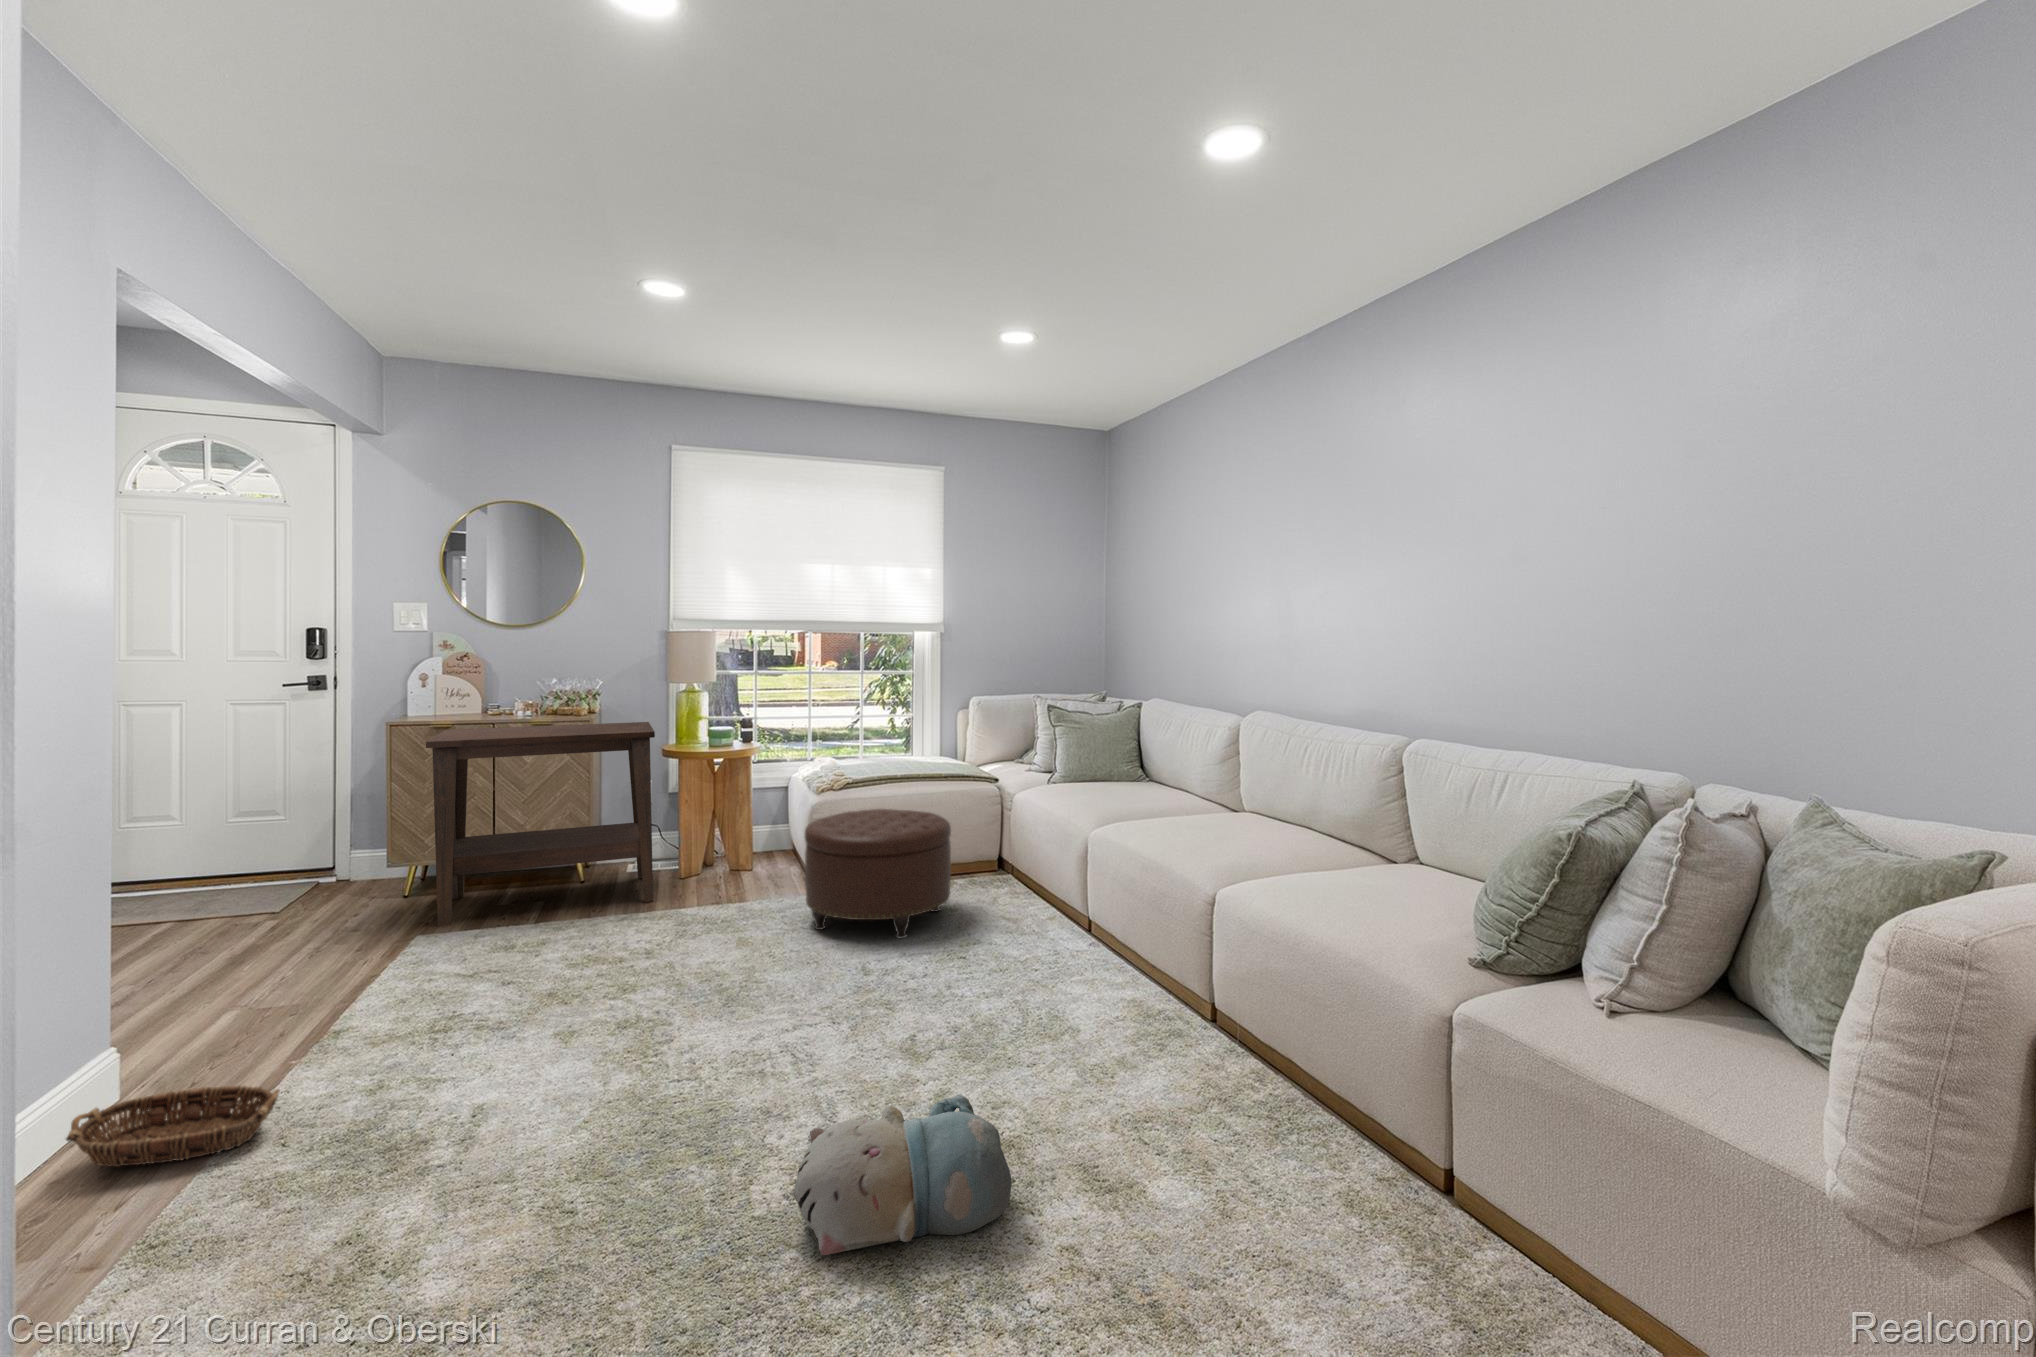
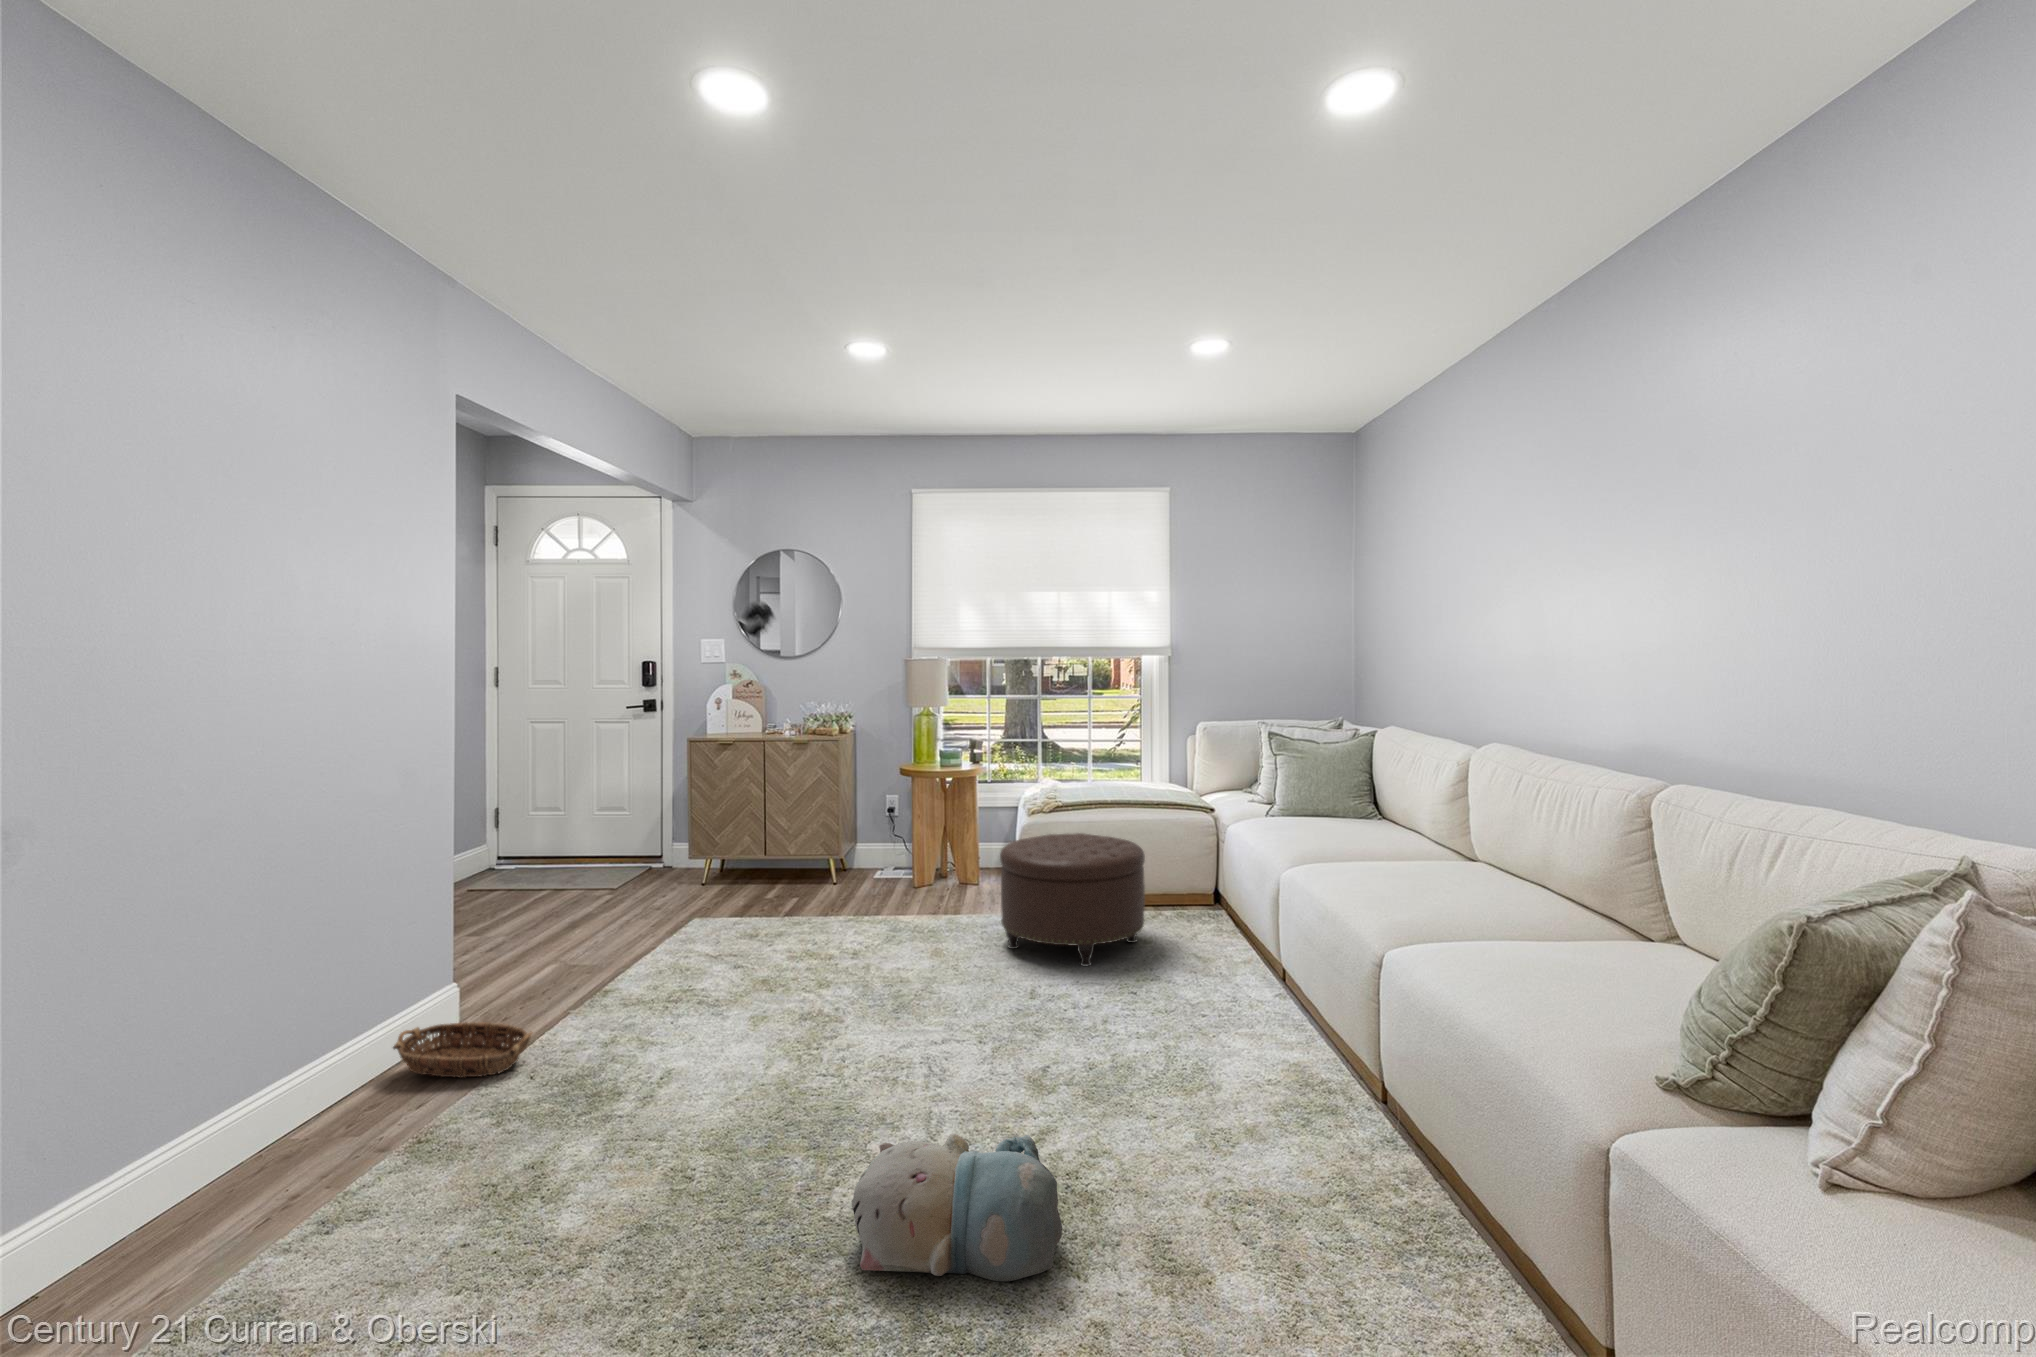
side table: present [426,722,655,927] -> none [703,741,890,912]

